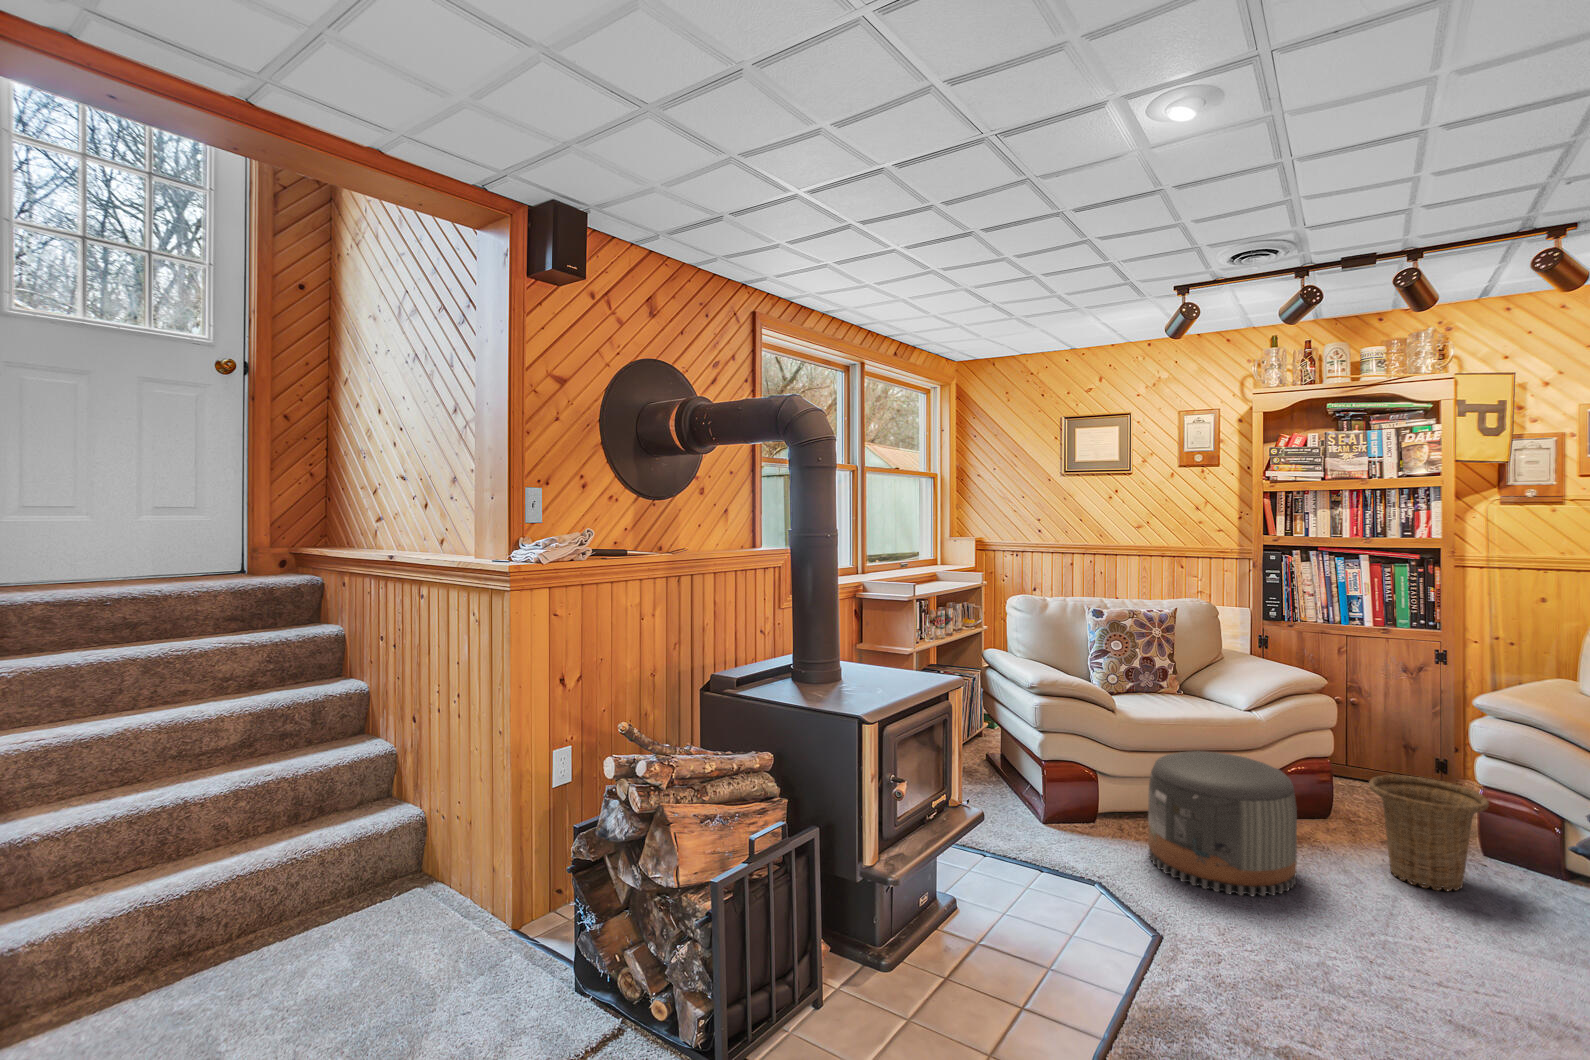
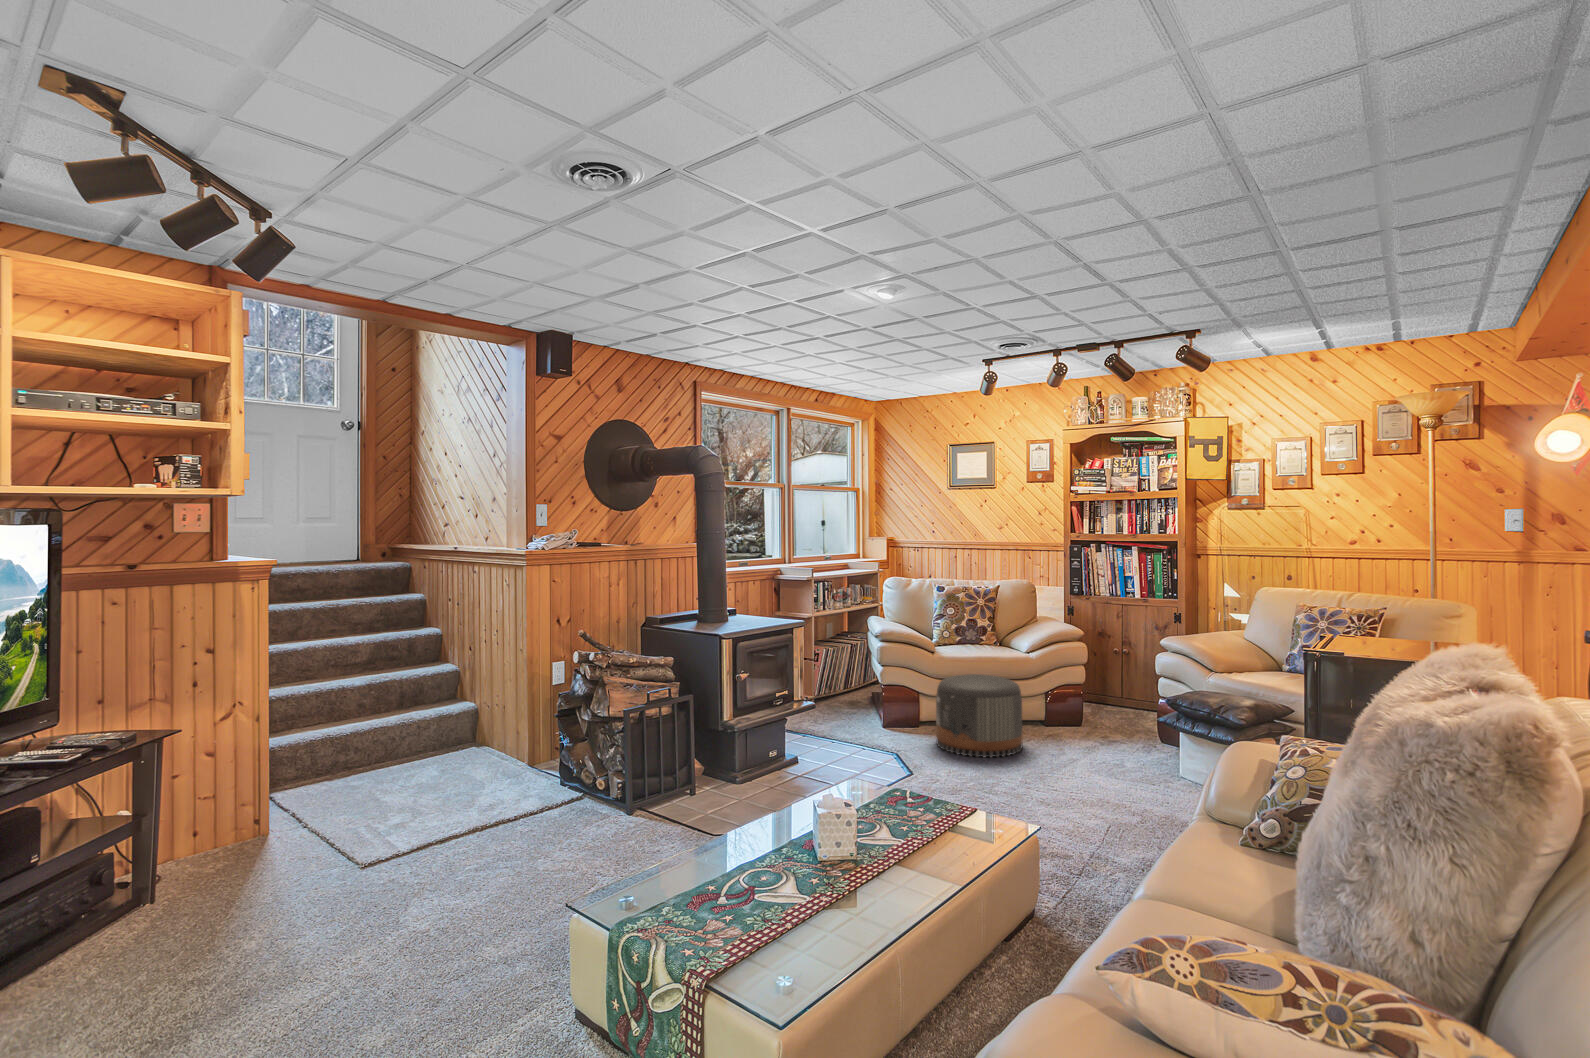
basket: present [1369,775,1489,891] -> none [1074,689,1139,757]

